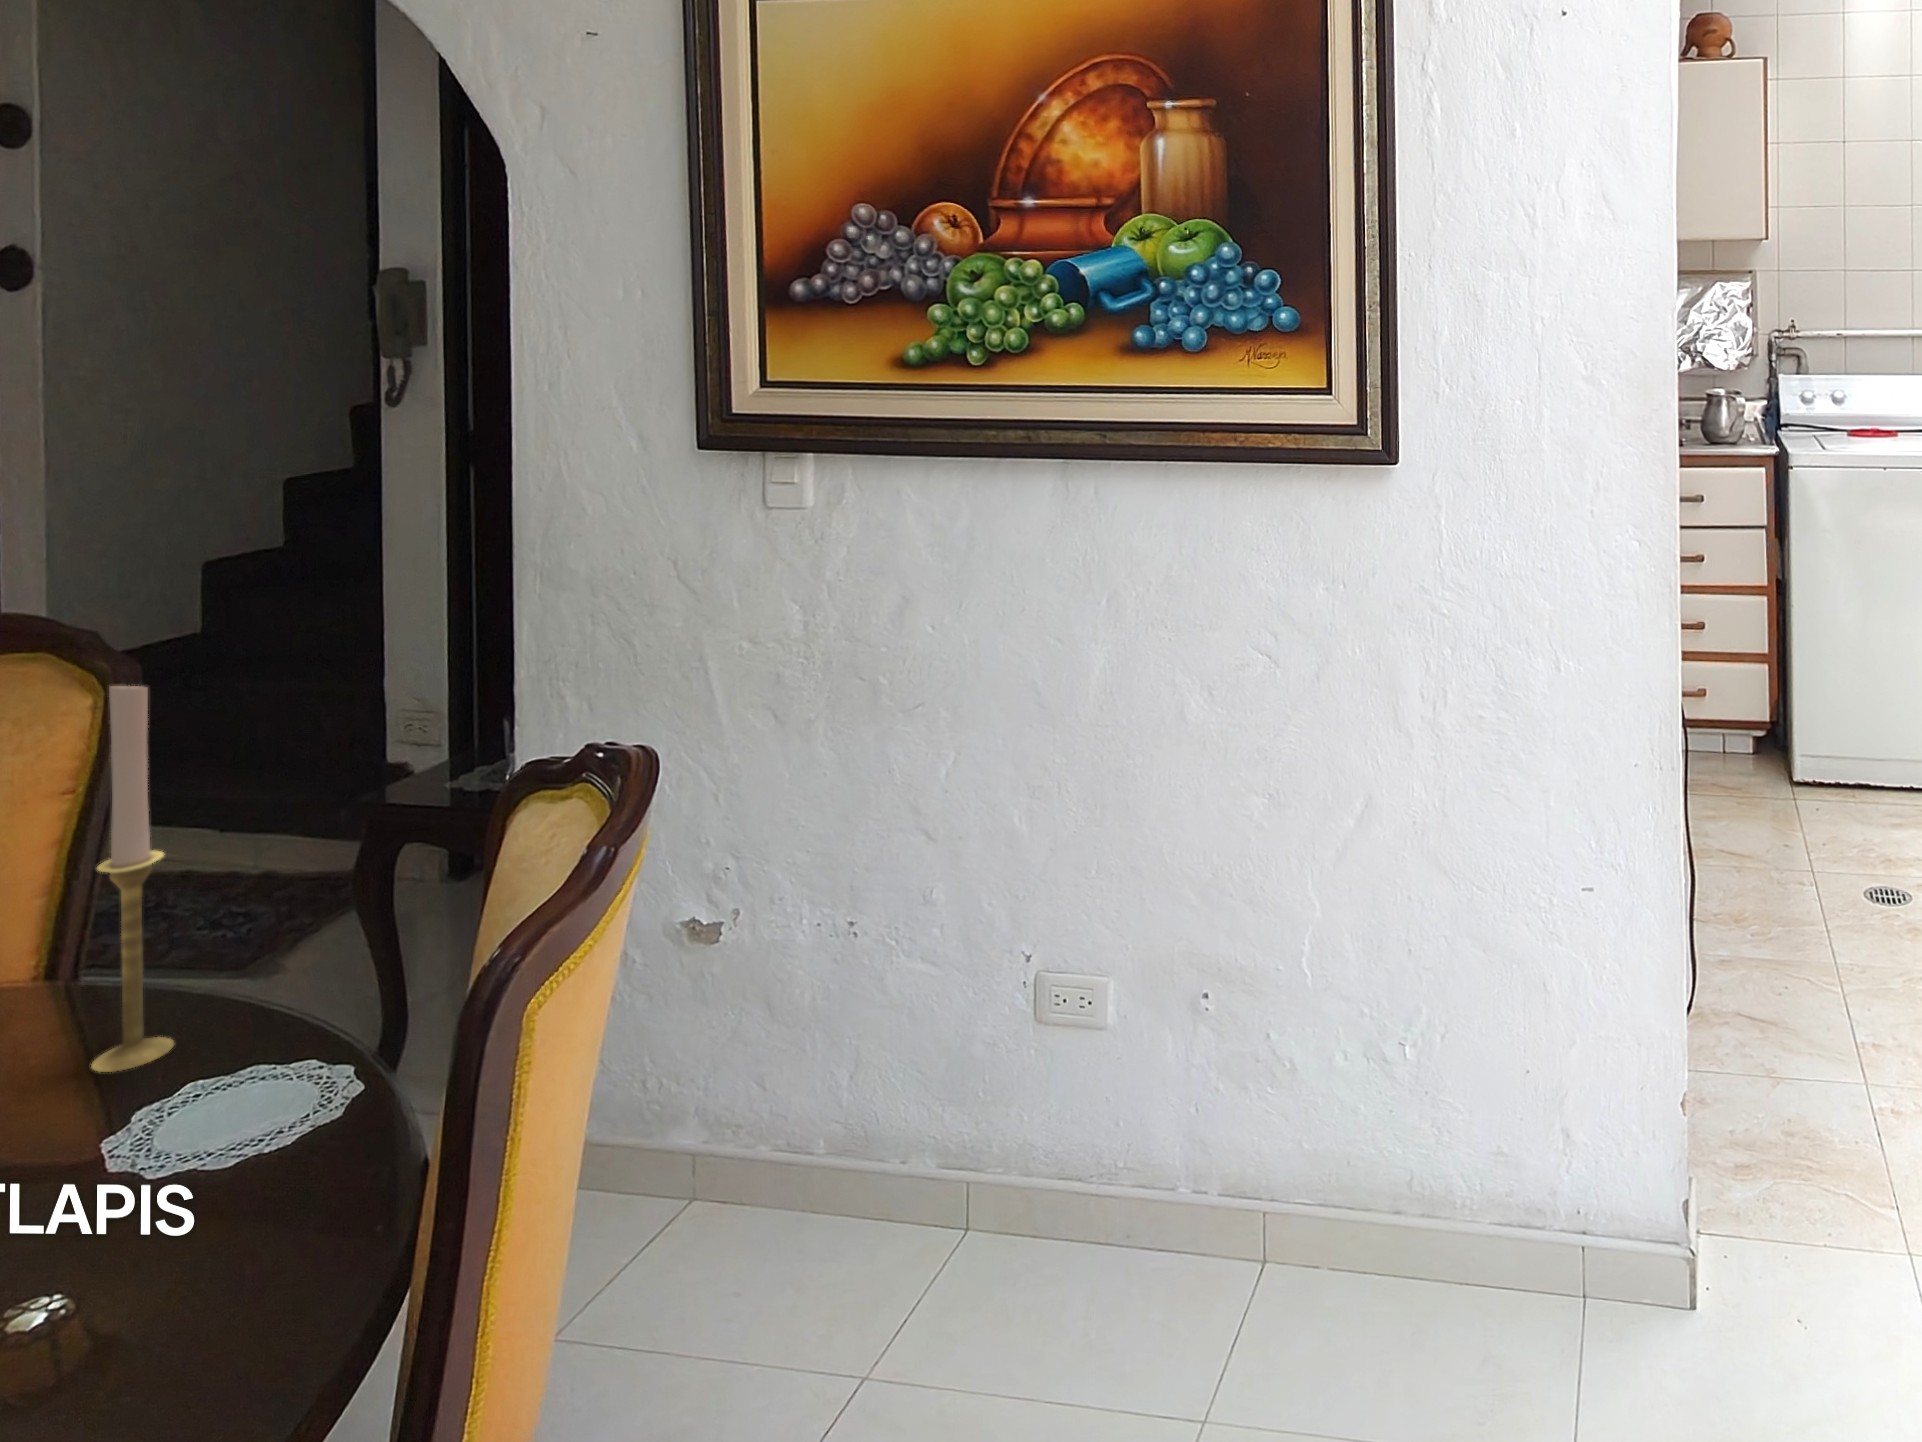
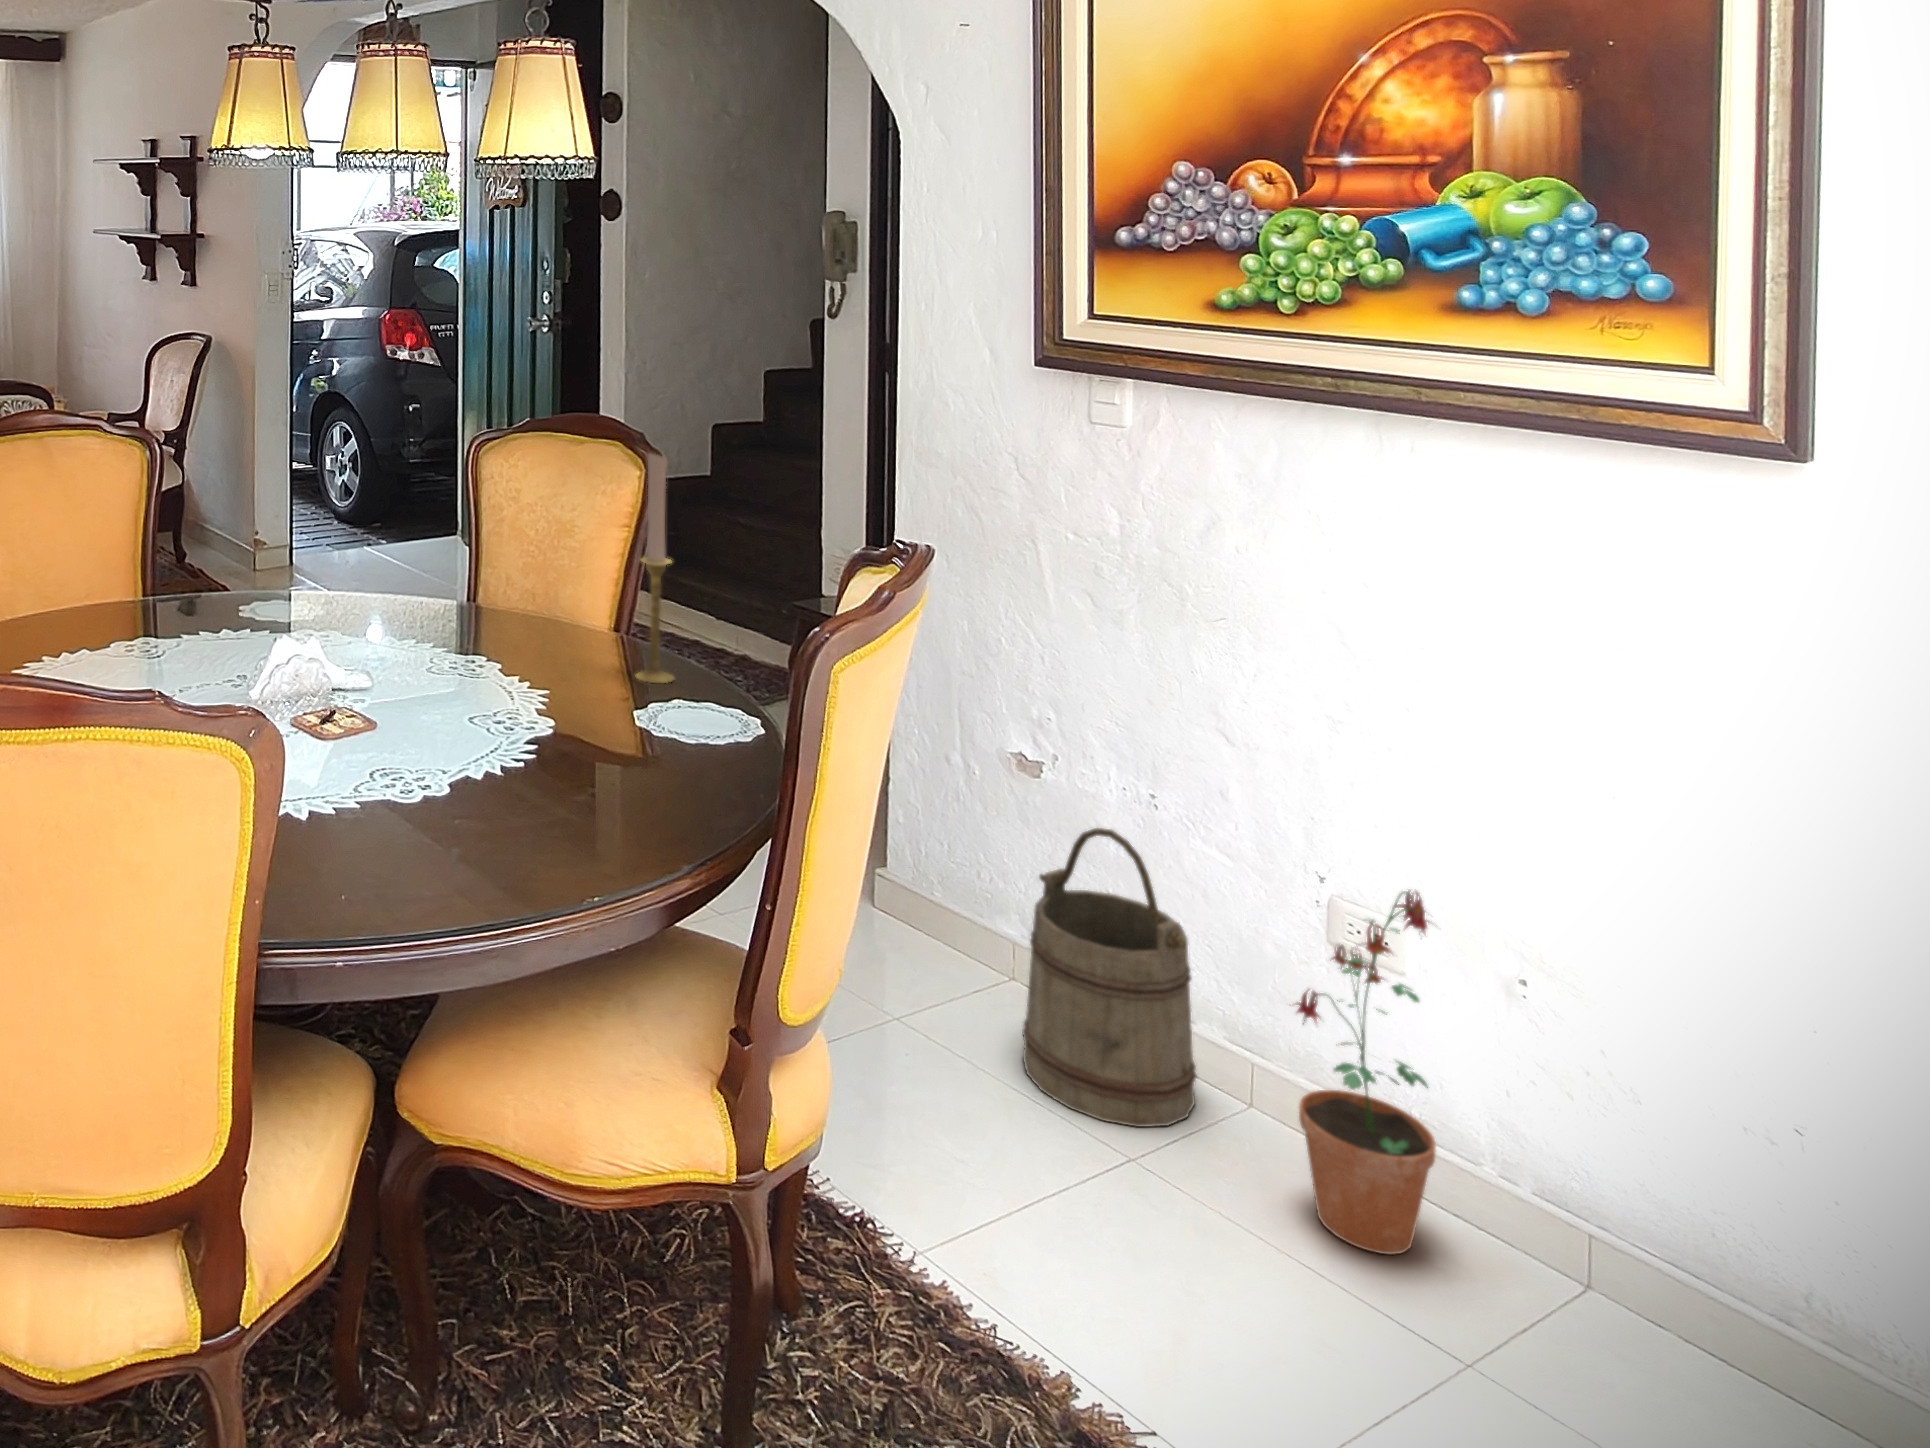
potted plant: none [1019,942,1152,1349] -> present [1296,890,1436,1255]
bucket: none [721,989,917,1355] -> present [1022,828,1197,1127]

